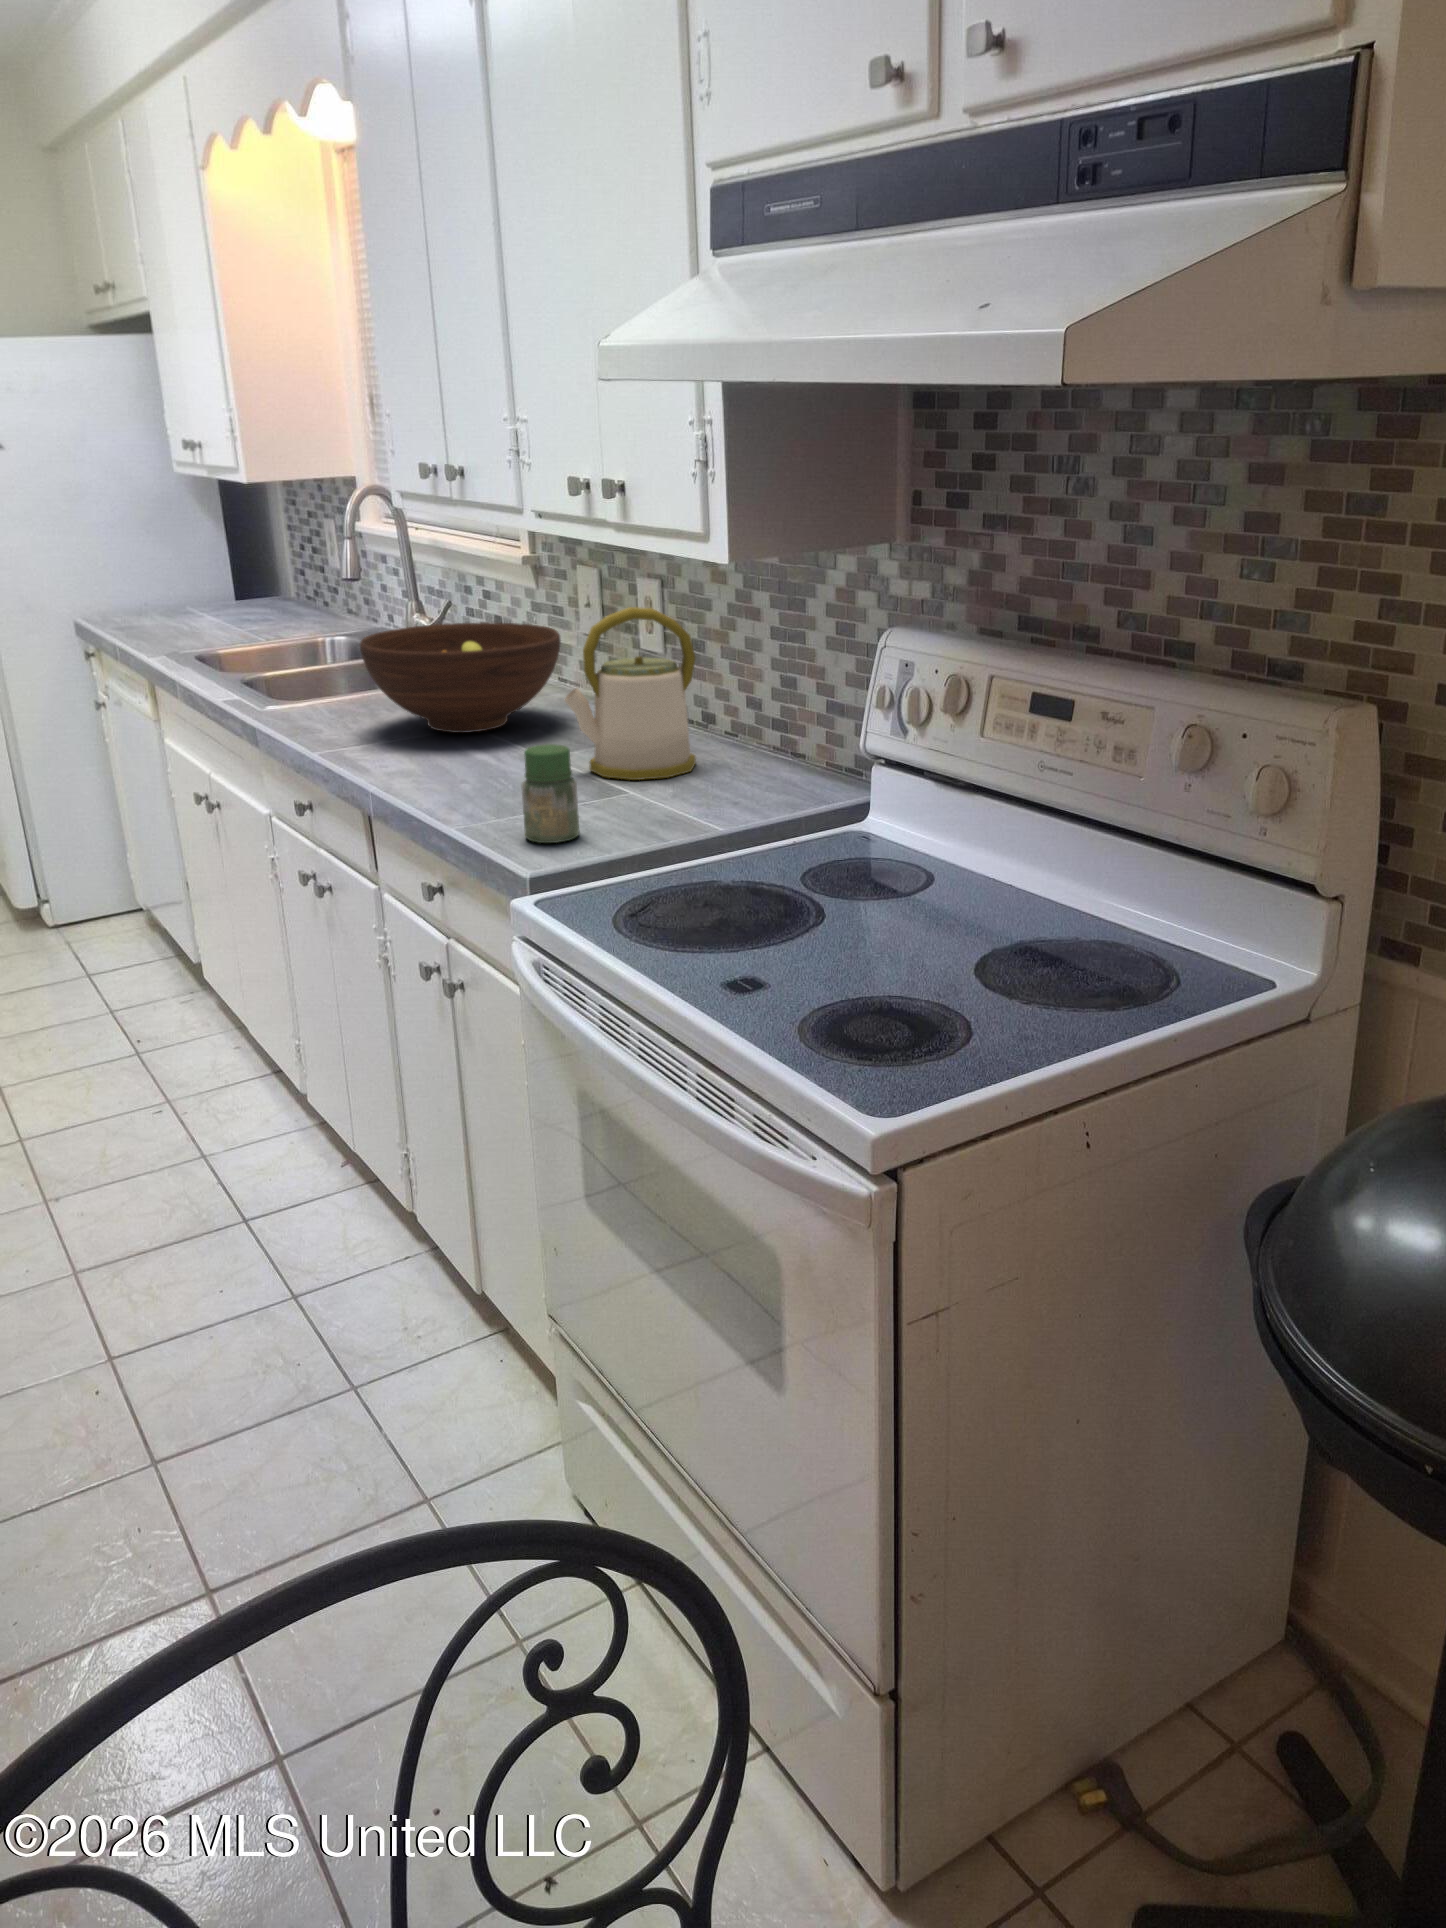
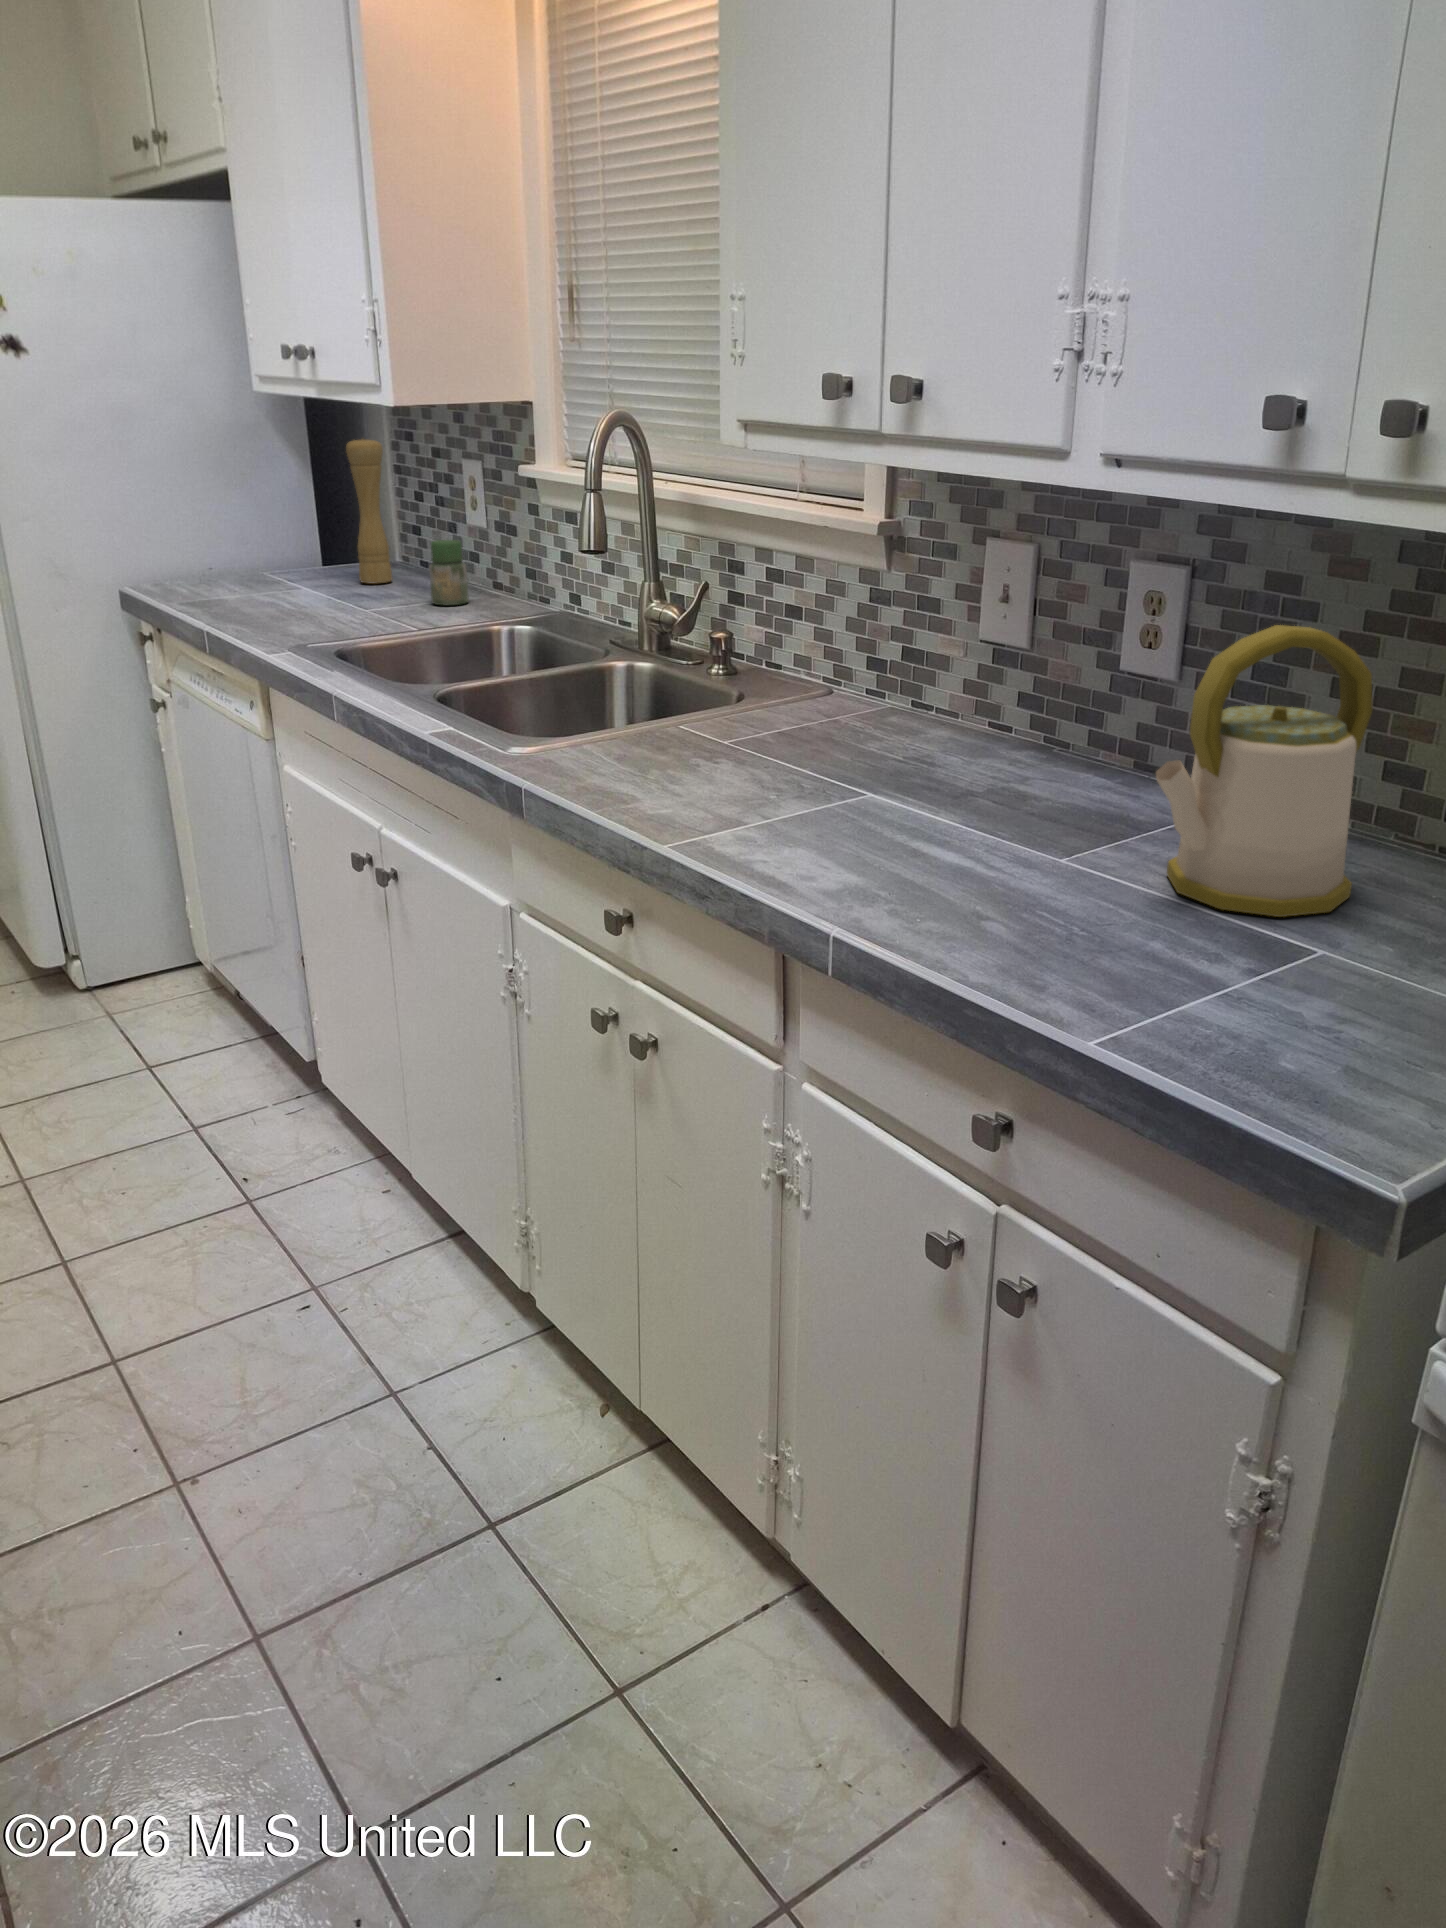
pepper mill: none [240,504,279,612] -> present [346,437,392,584]
fruit bowl: present [360,623,561,733] -> none [718,627,1030,806]
jar: present [522,744,579,843] -> present [429,540,469,605]

